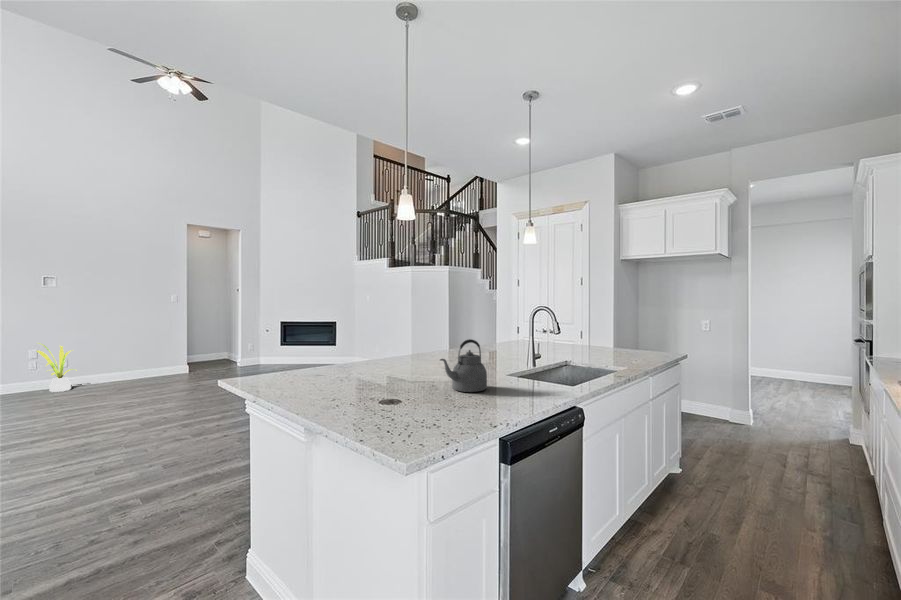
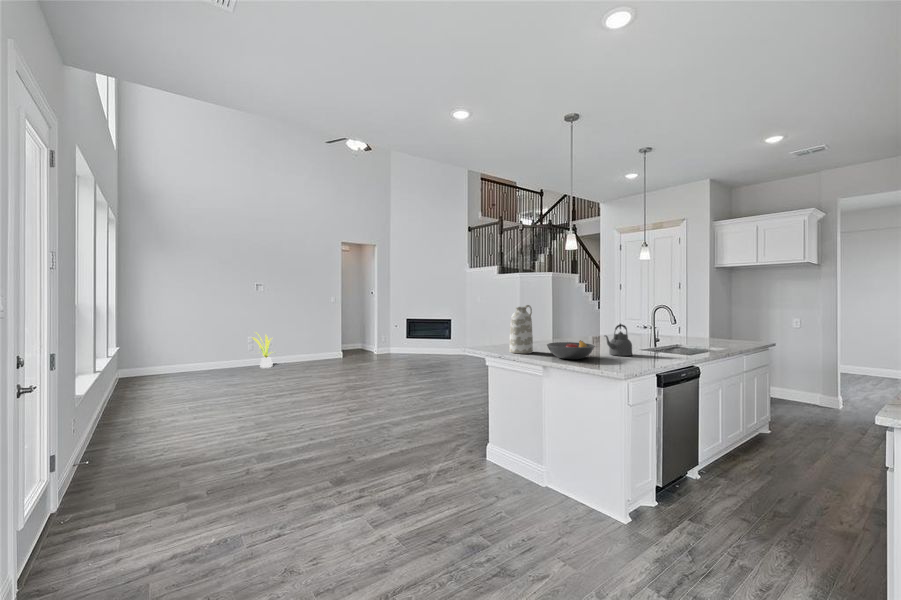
vase: none [285,308,328,393] -> present [509,305,533,354]
fruit bowl: none [329,369,414,407] -> present [547,340,595,359]

